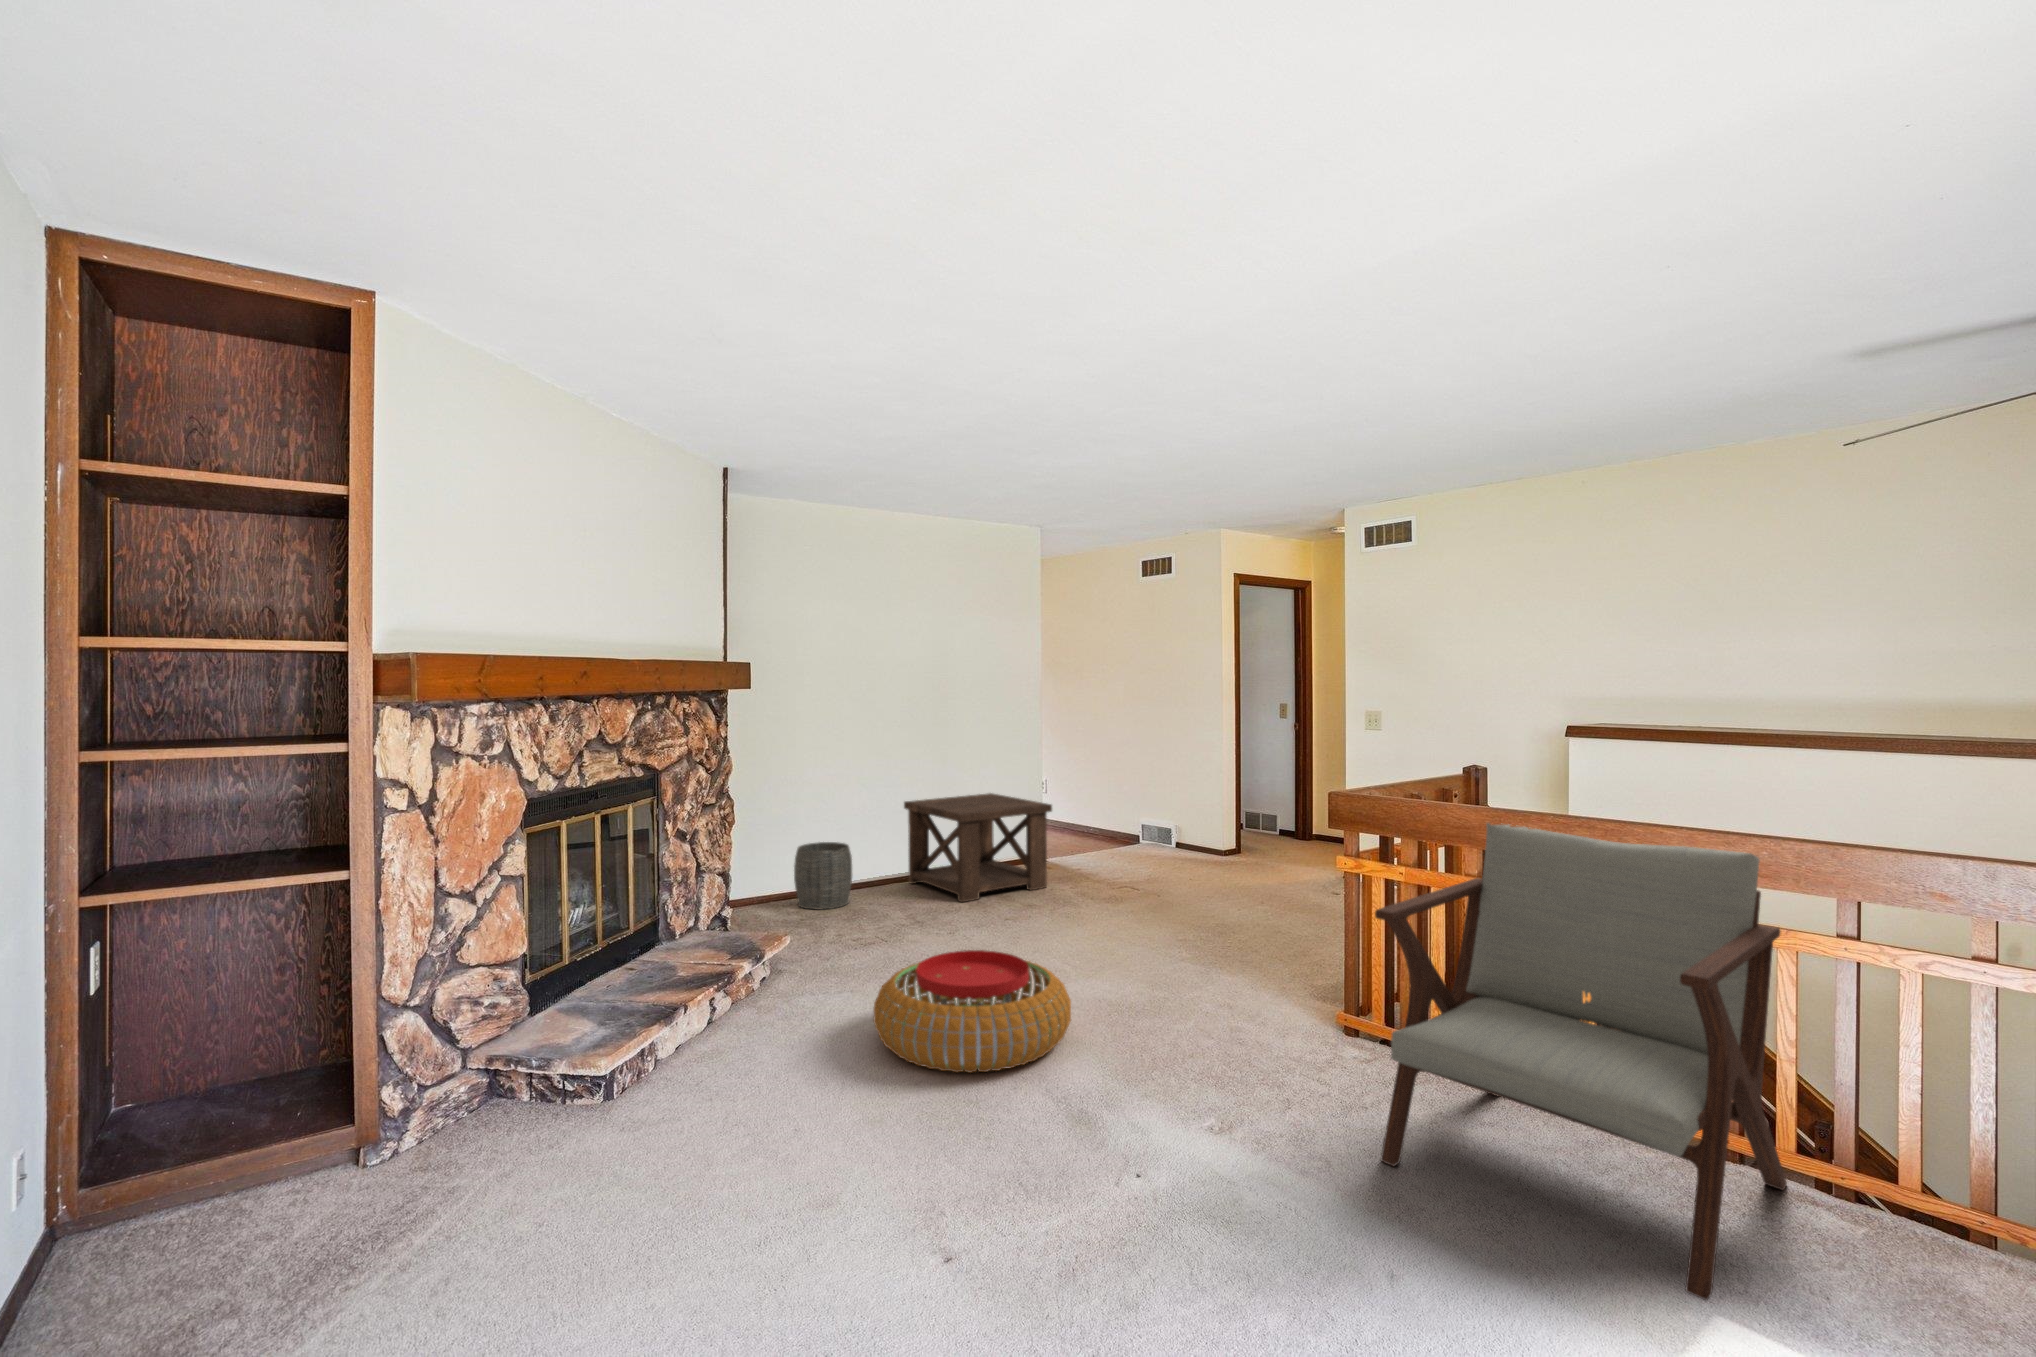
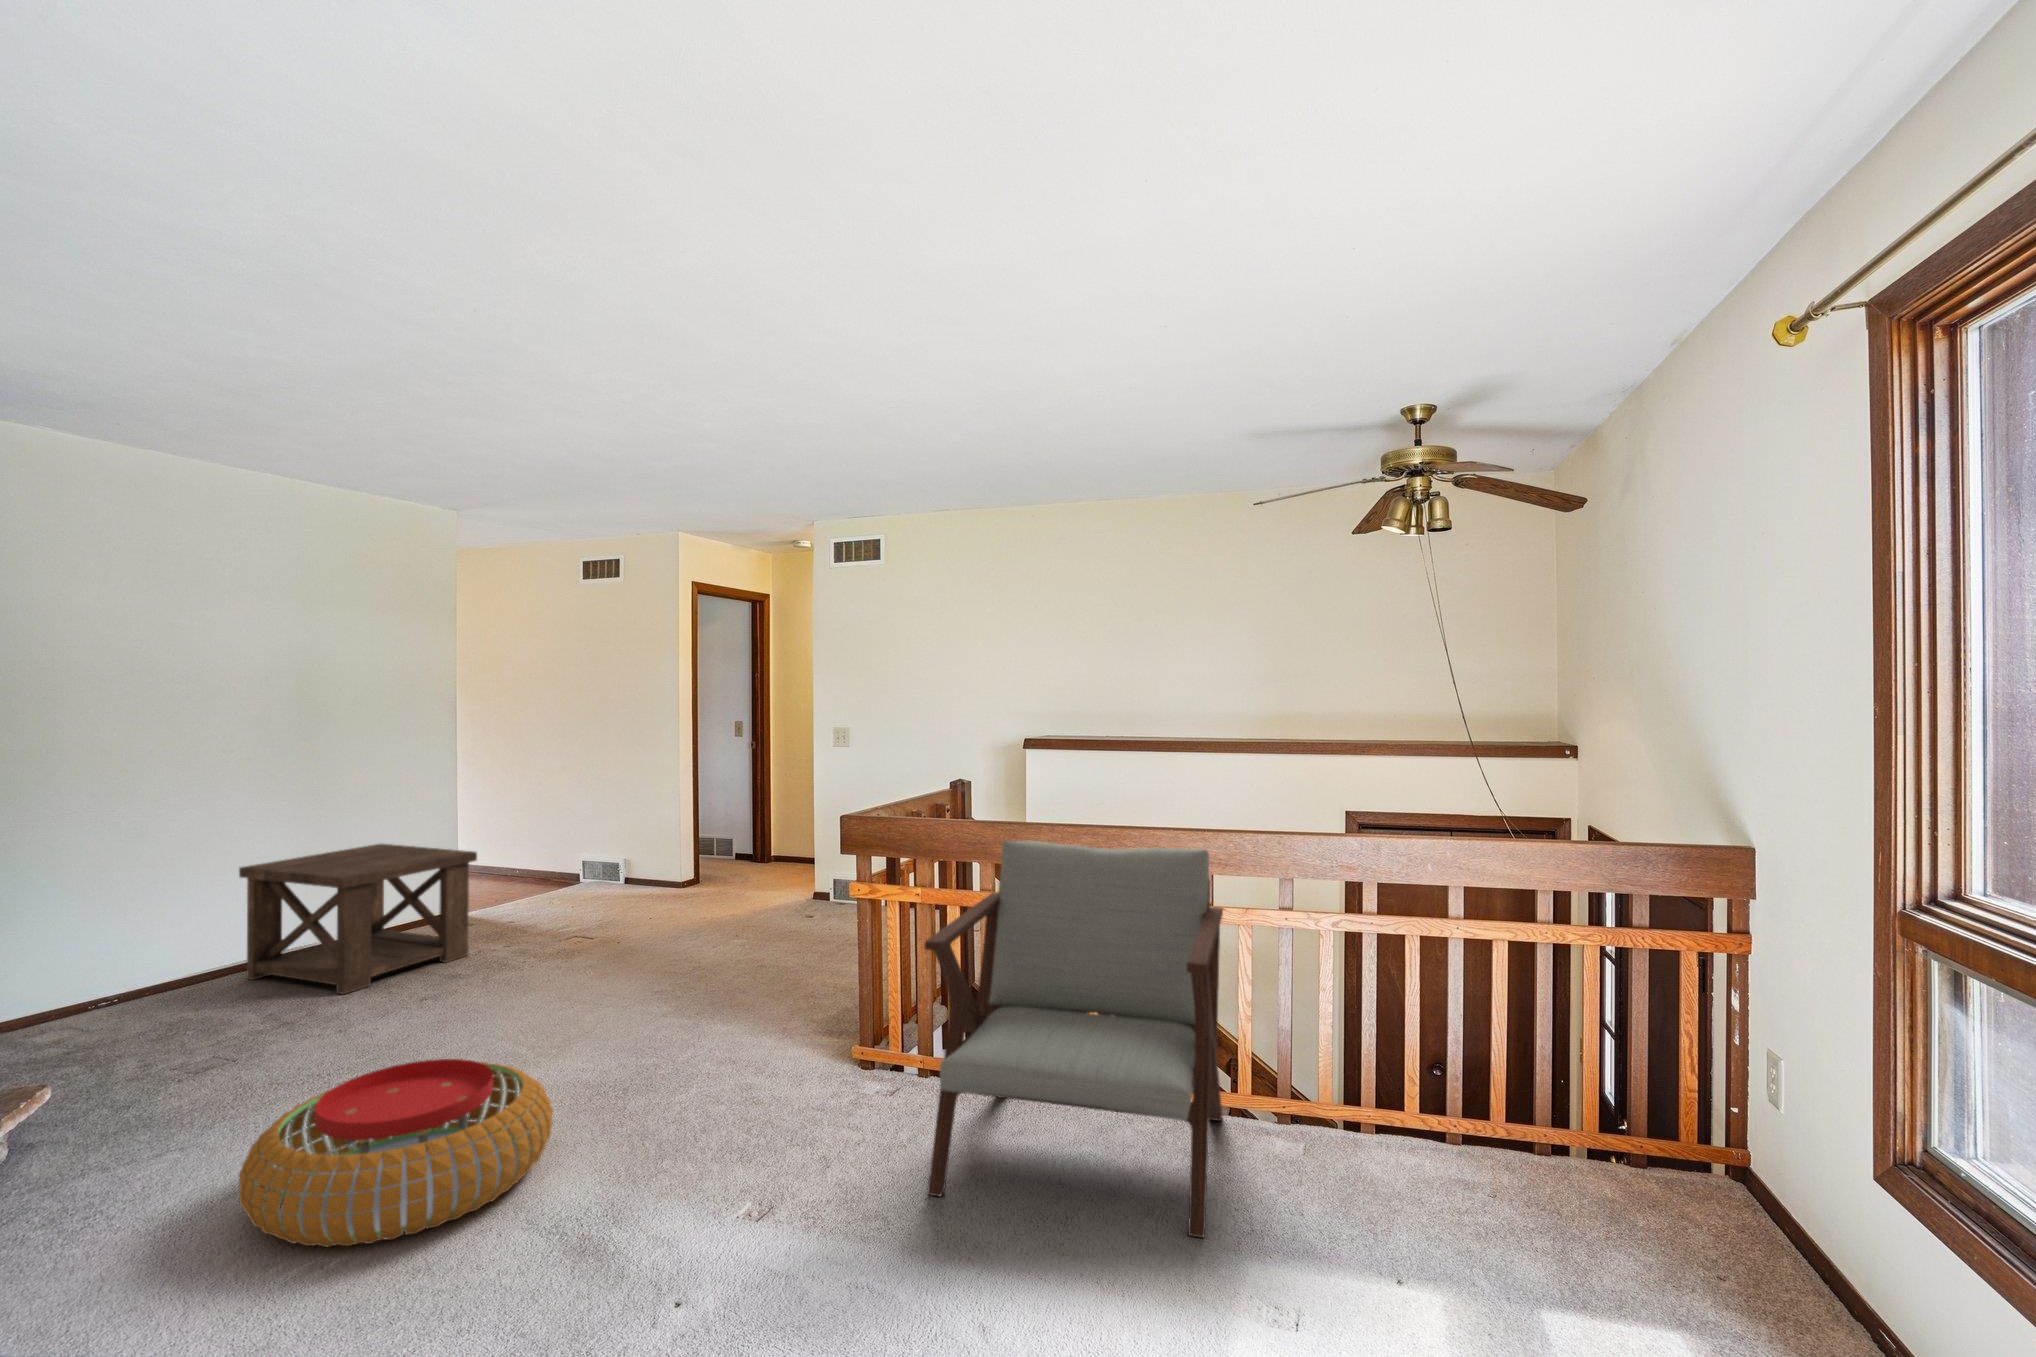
woven basket: present [794,842,852,910] -> none [30,939,149,1048]

